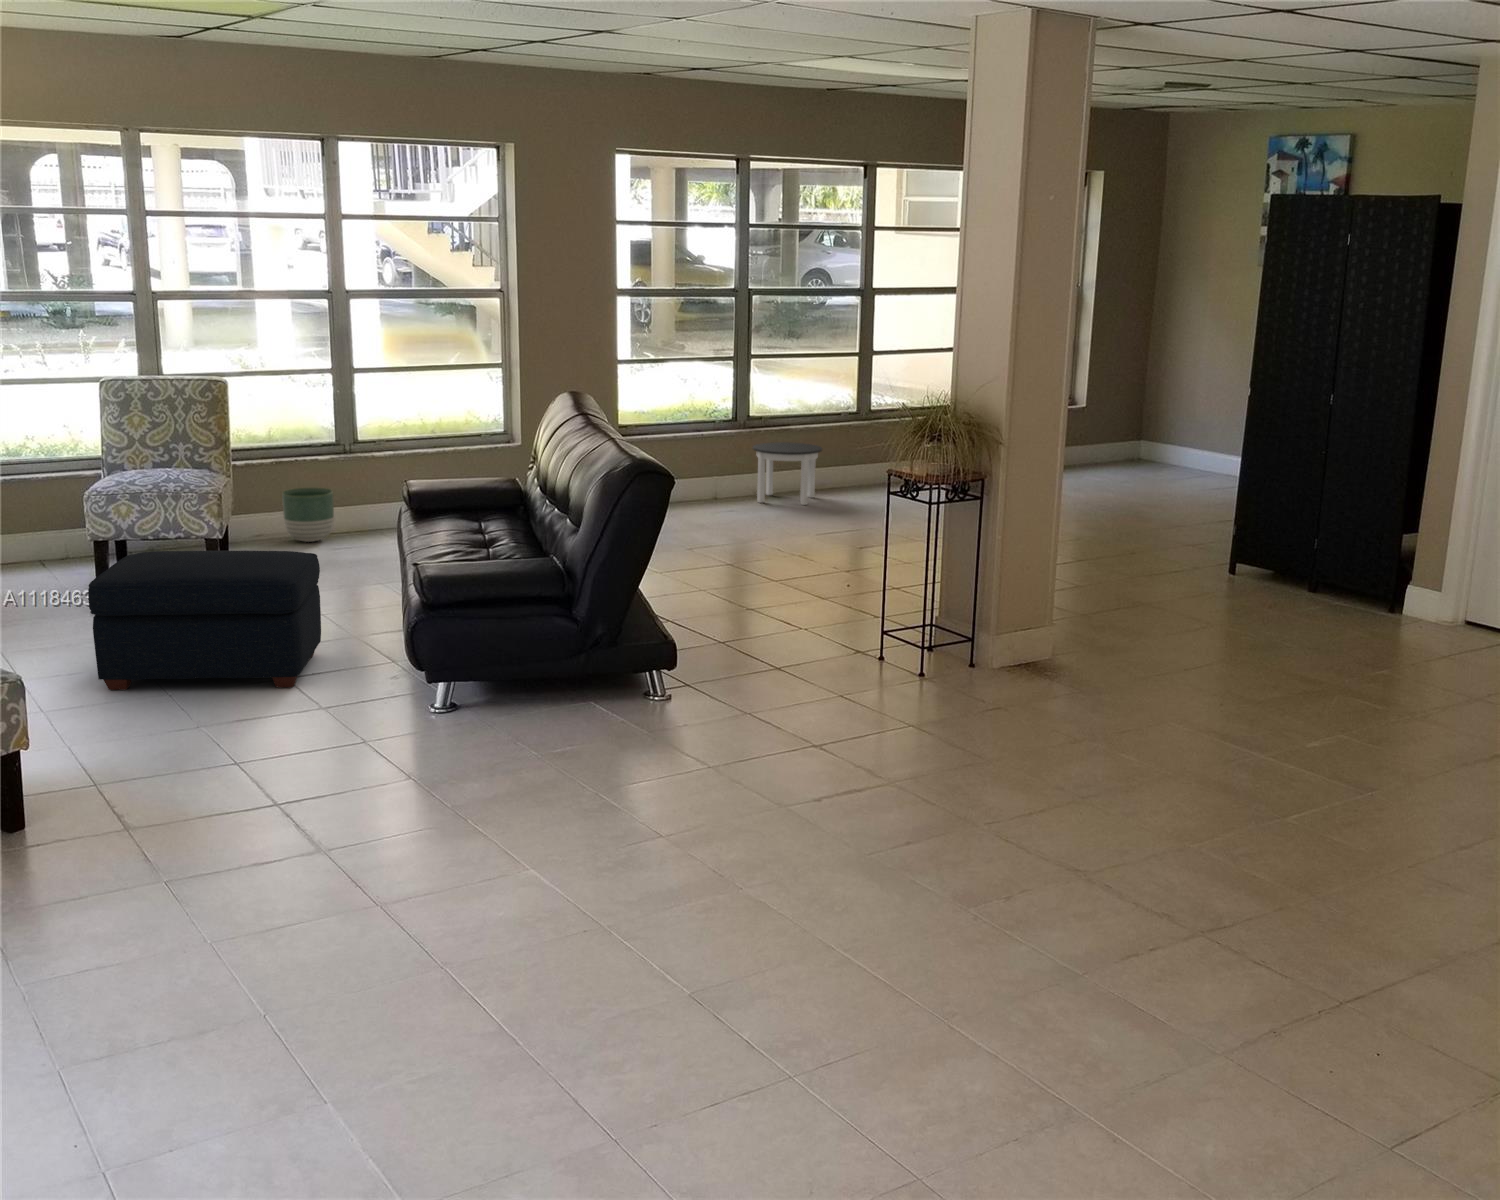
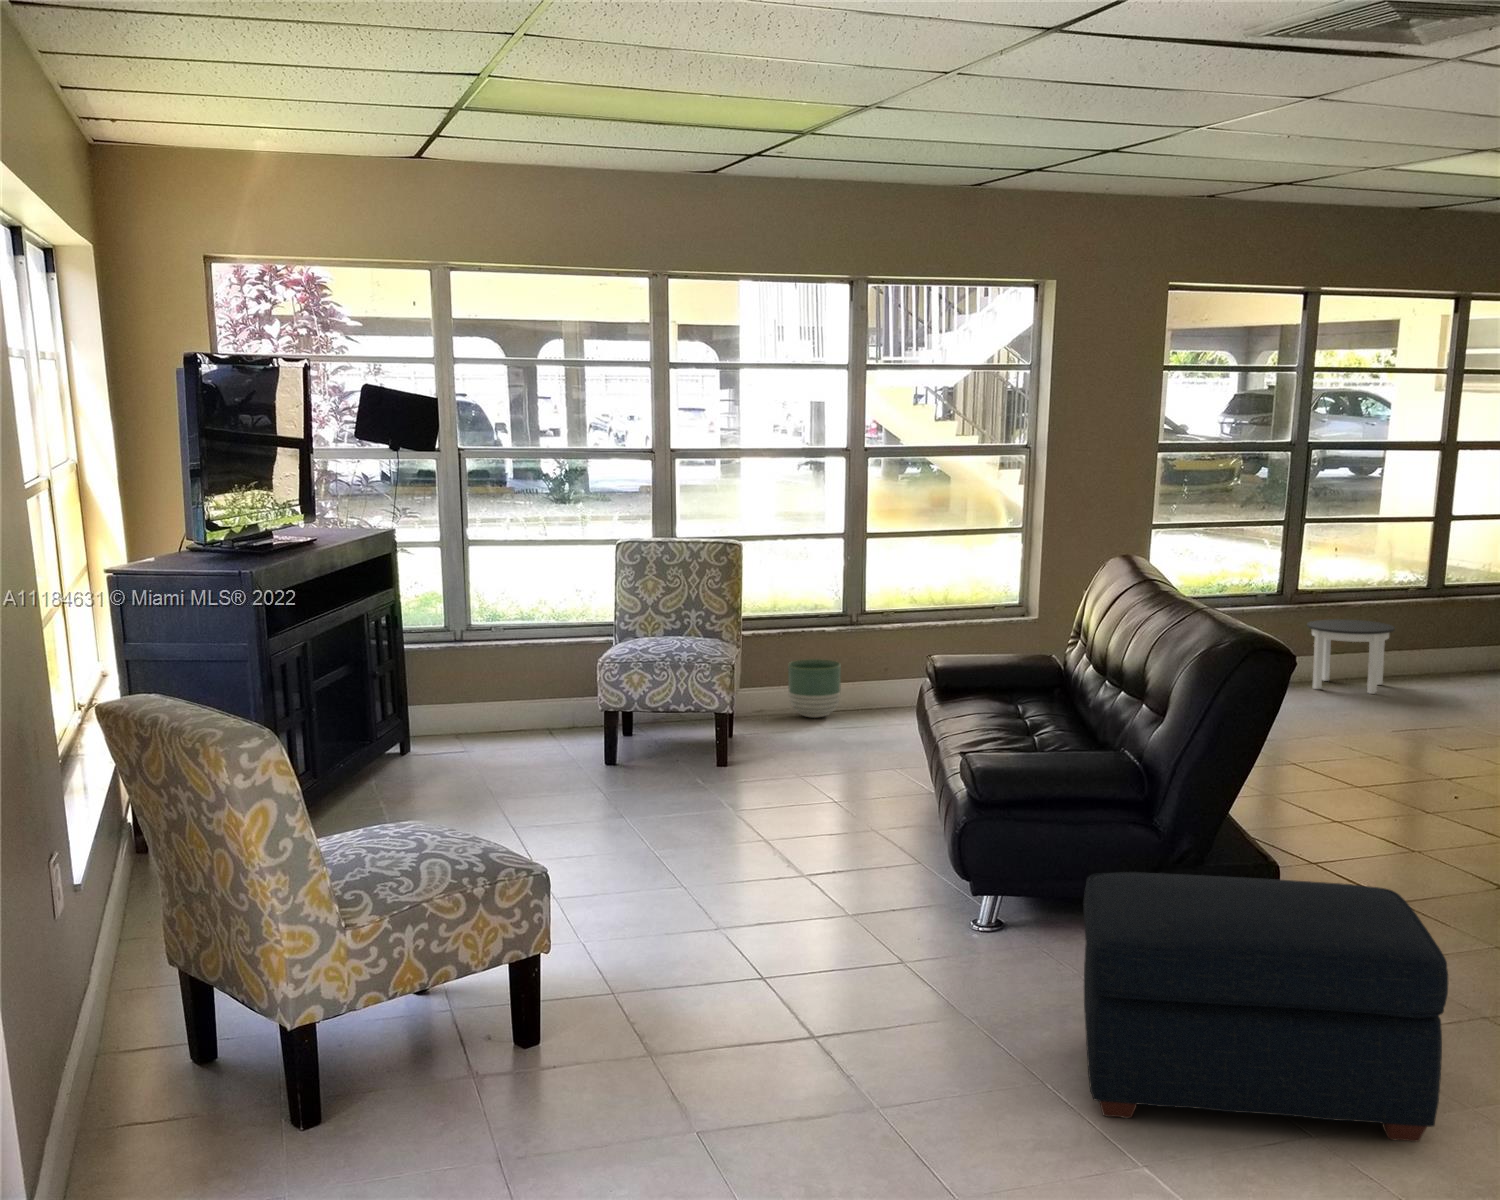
ottoman: present [88,551,321,690] -> present [1083,872,1448,1142]

